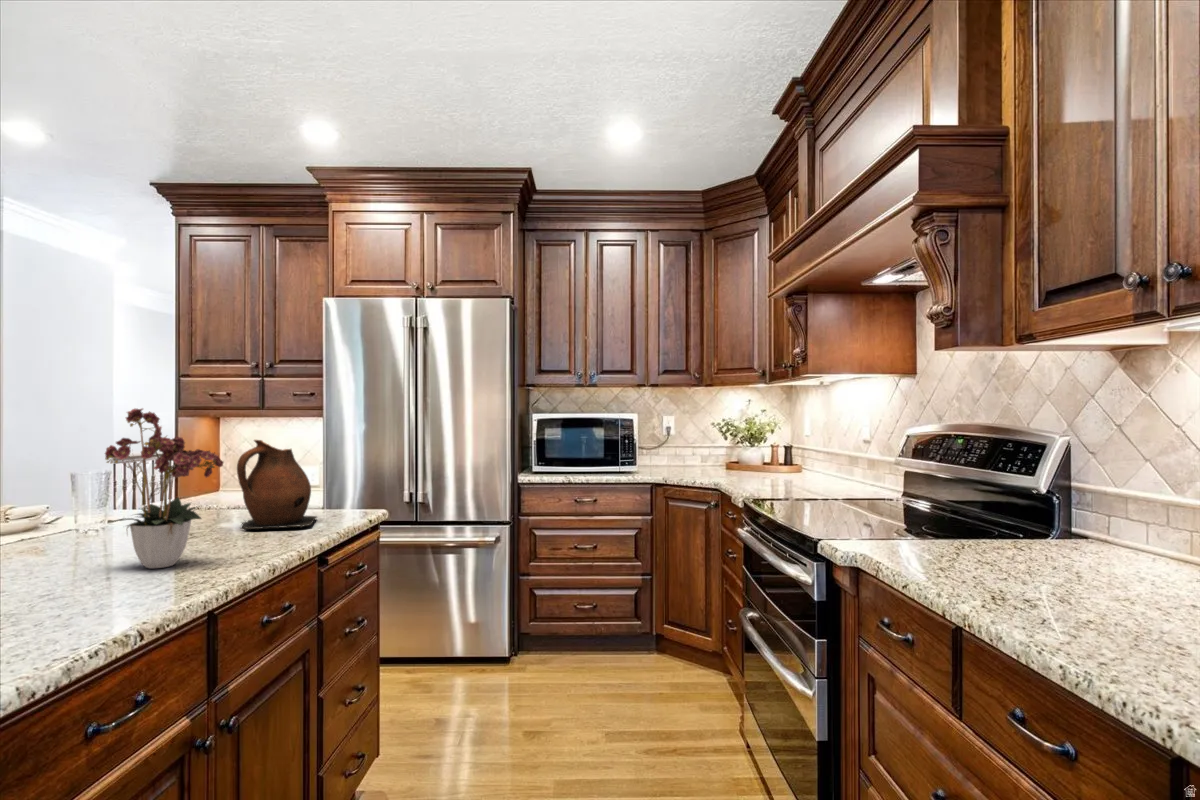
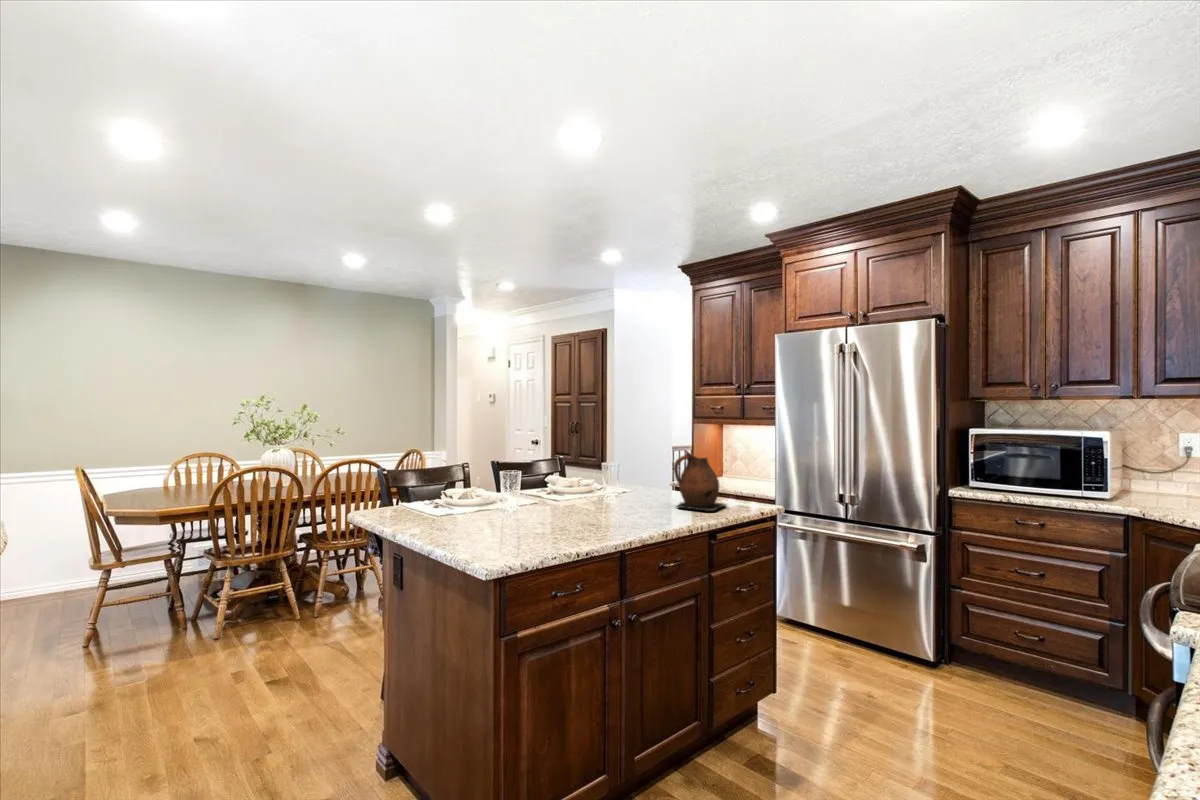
flower arrangement: present [105,409,223,568] -> none [589,430,648,523]

